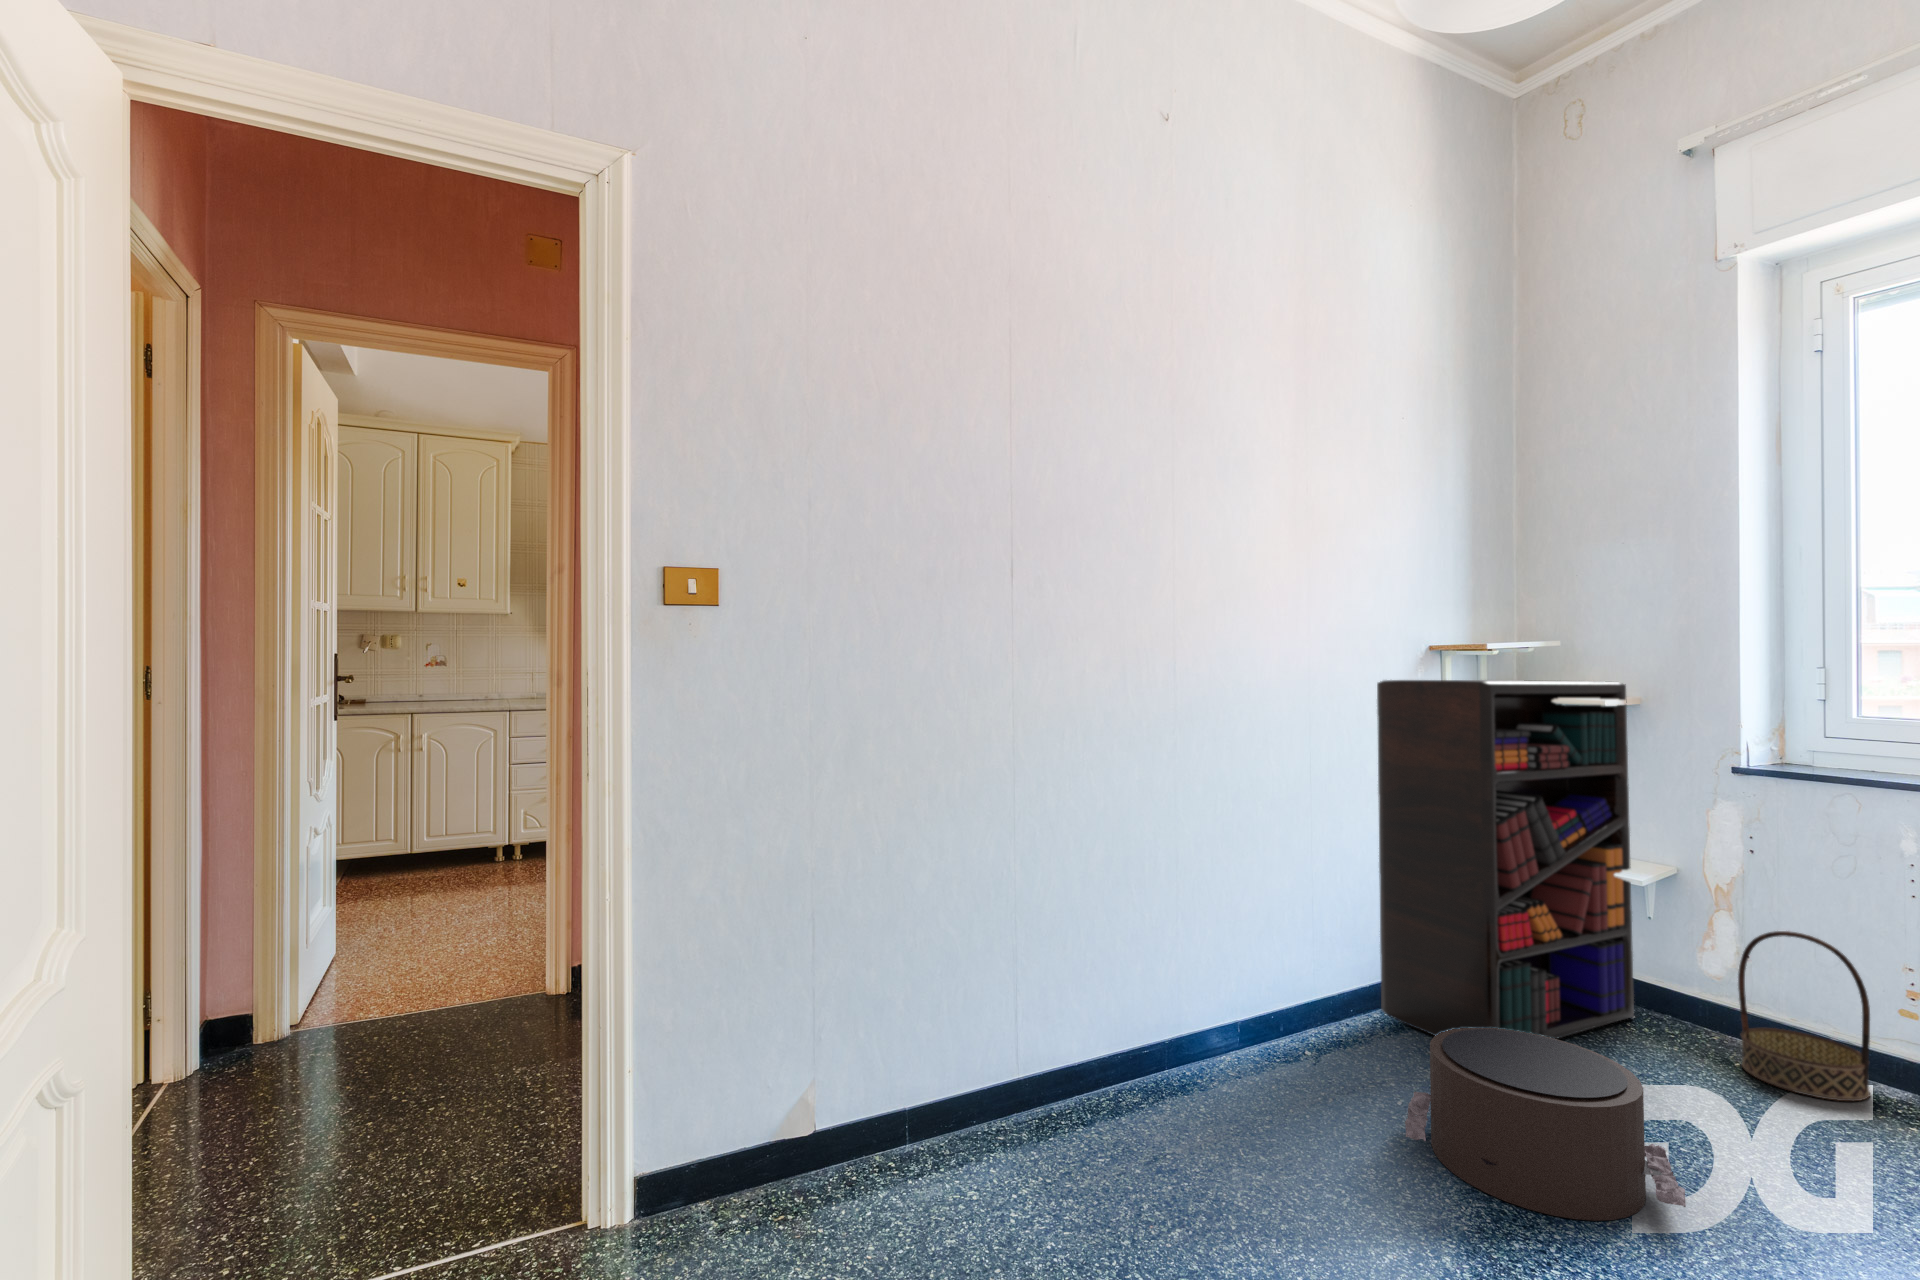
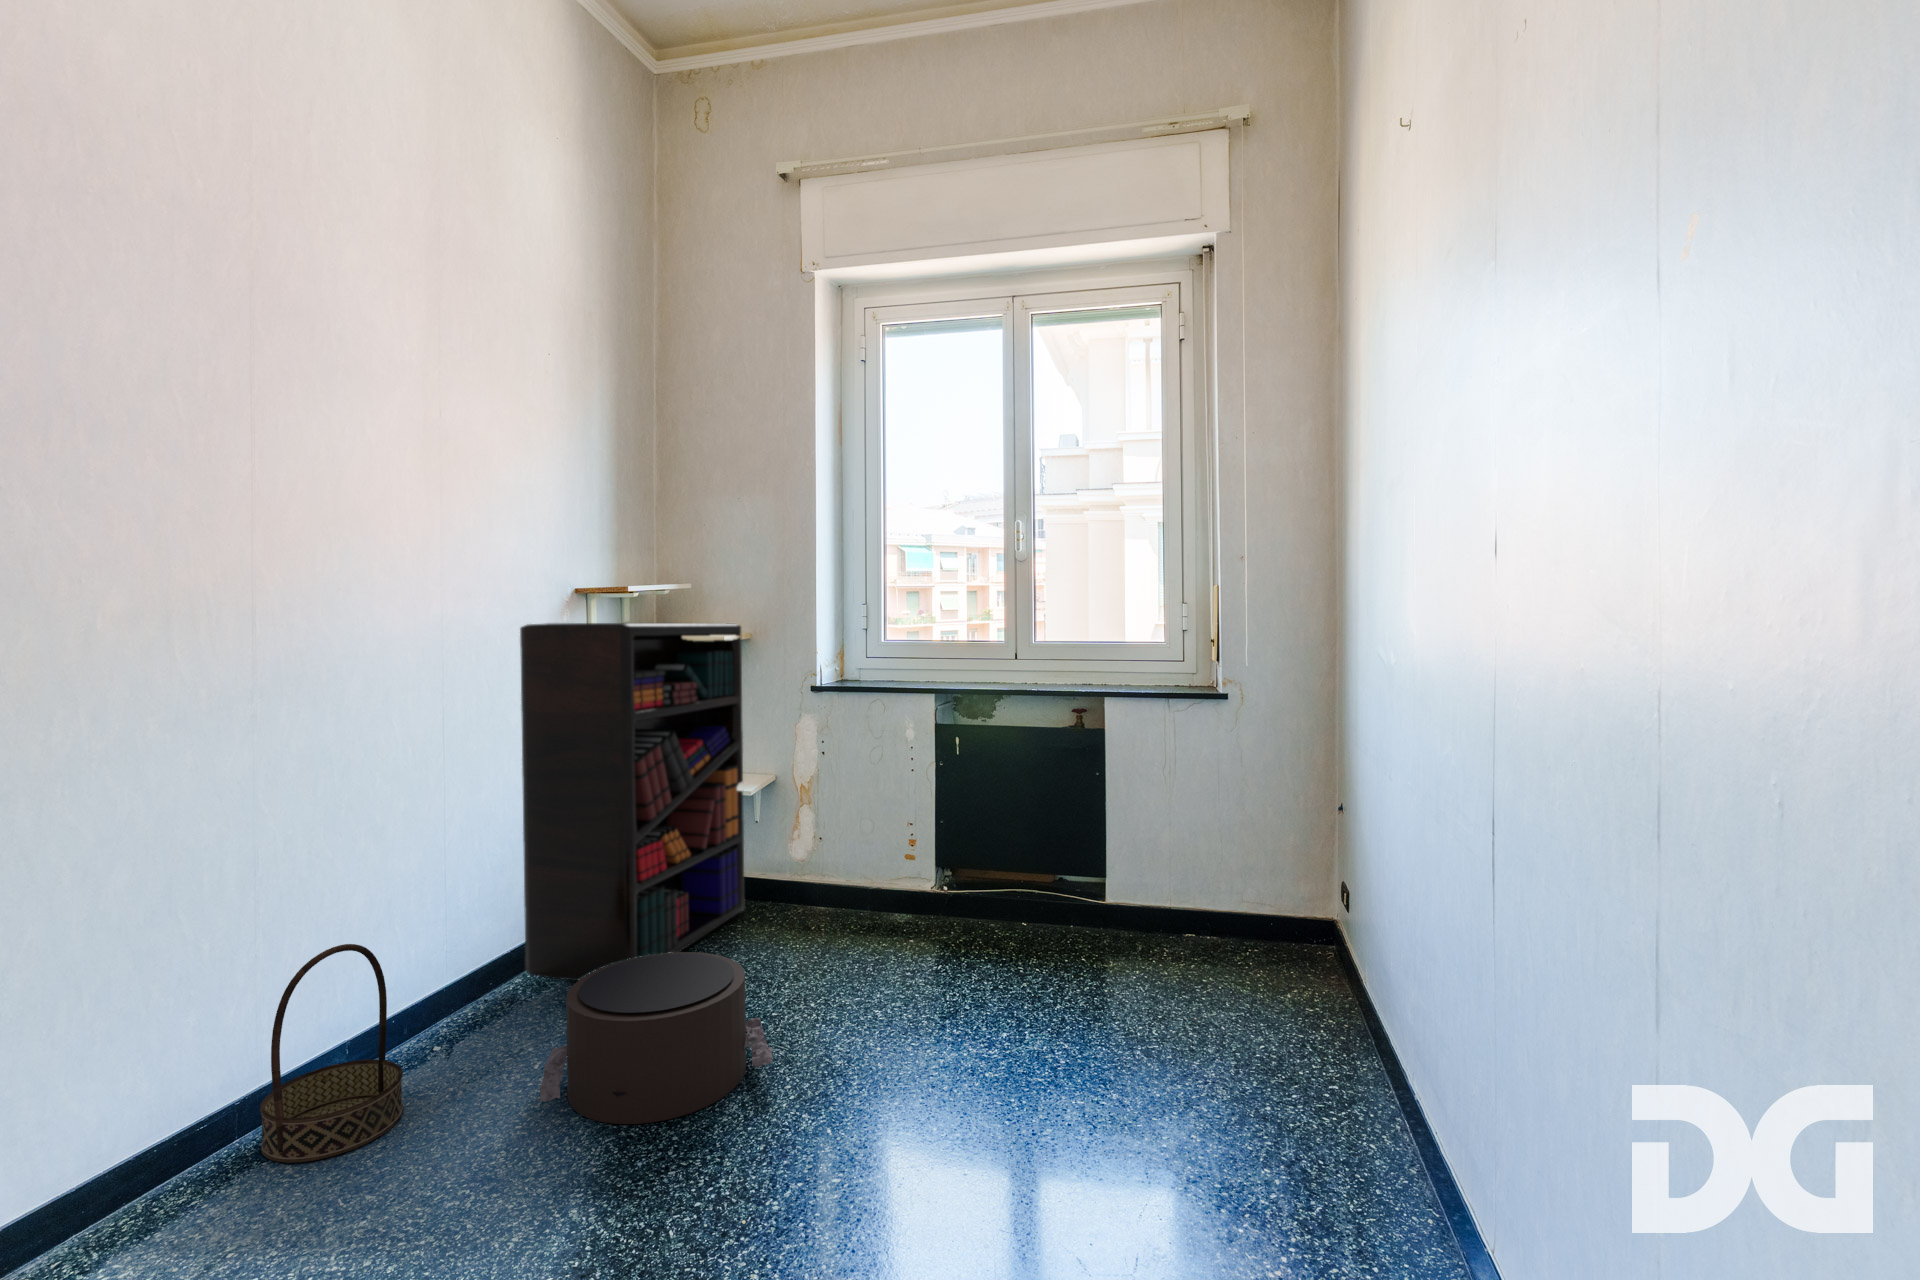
basket: present [1738,931,1870,1101] -> present [260,944,403,1163]

